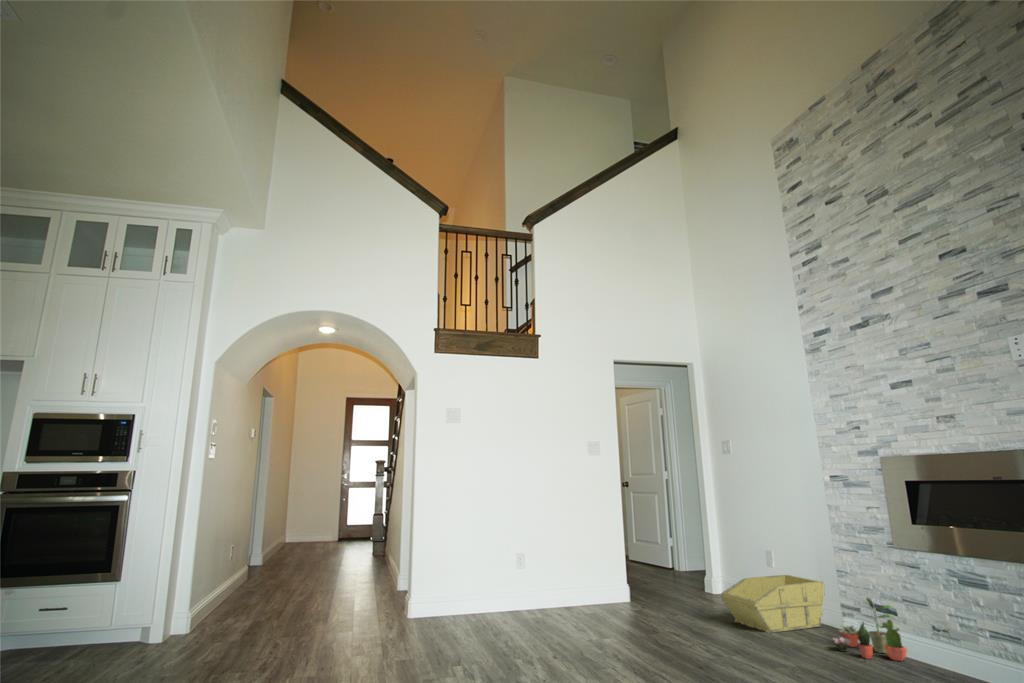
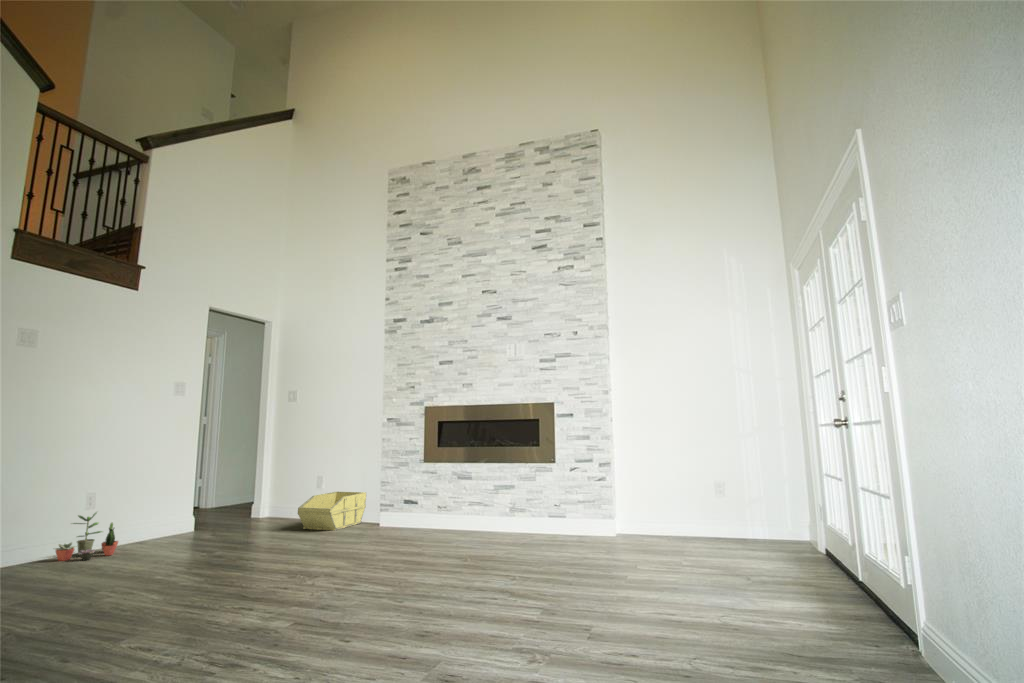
potted plant: present [833,597,907,661] -> present [55,512,118,561]

